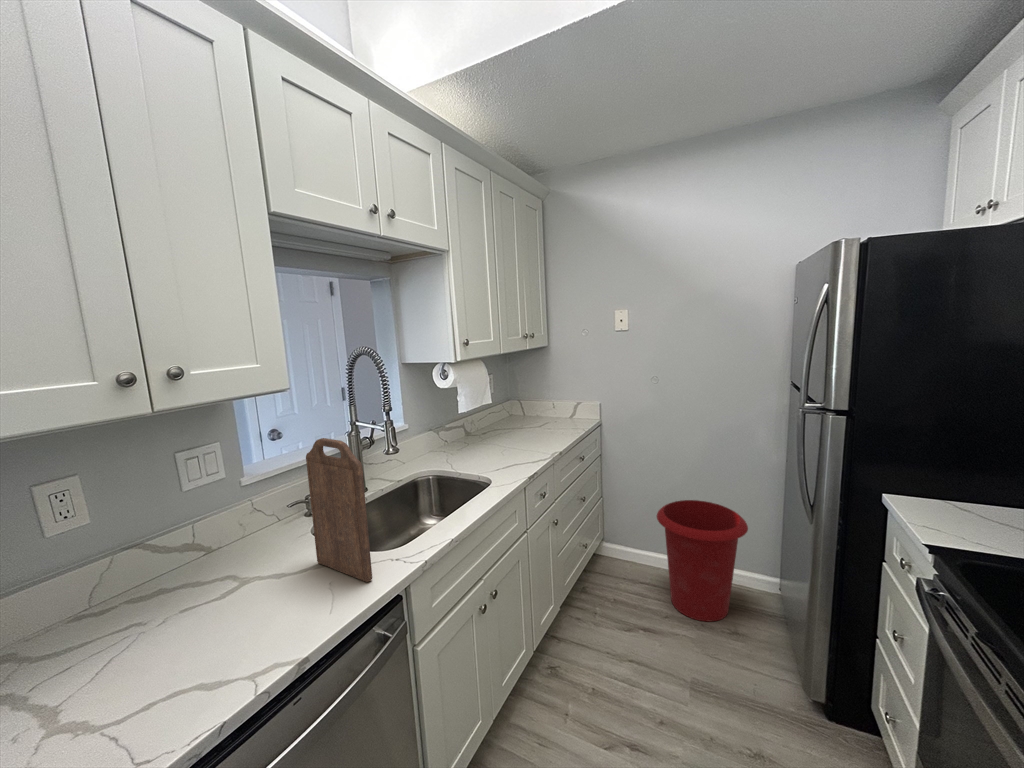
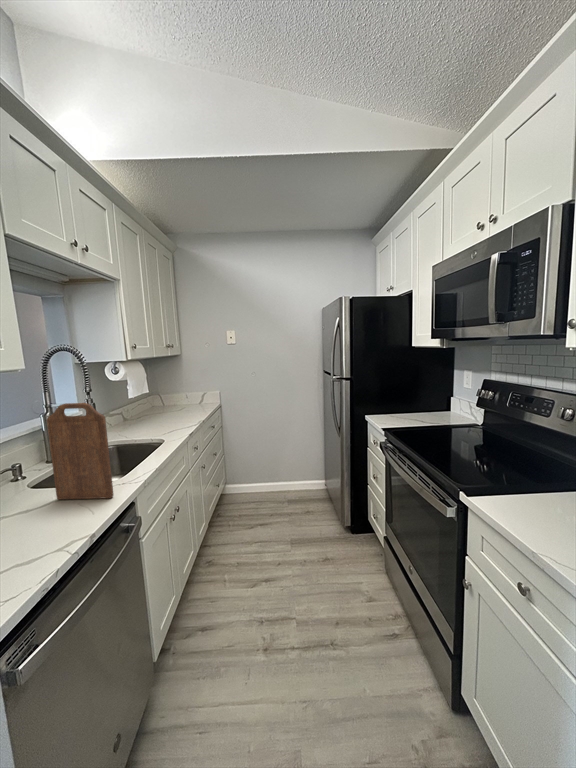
waste bin: present [657,500,748,622] -> none [260,443,308,511]

